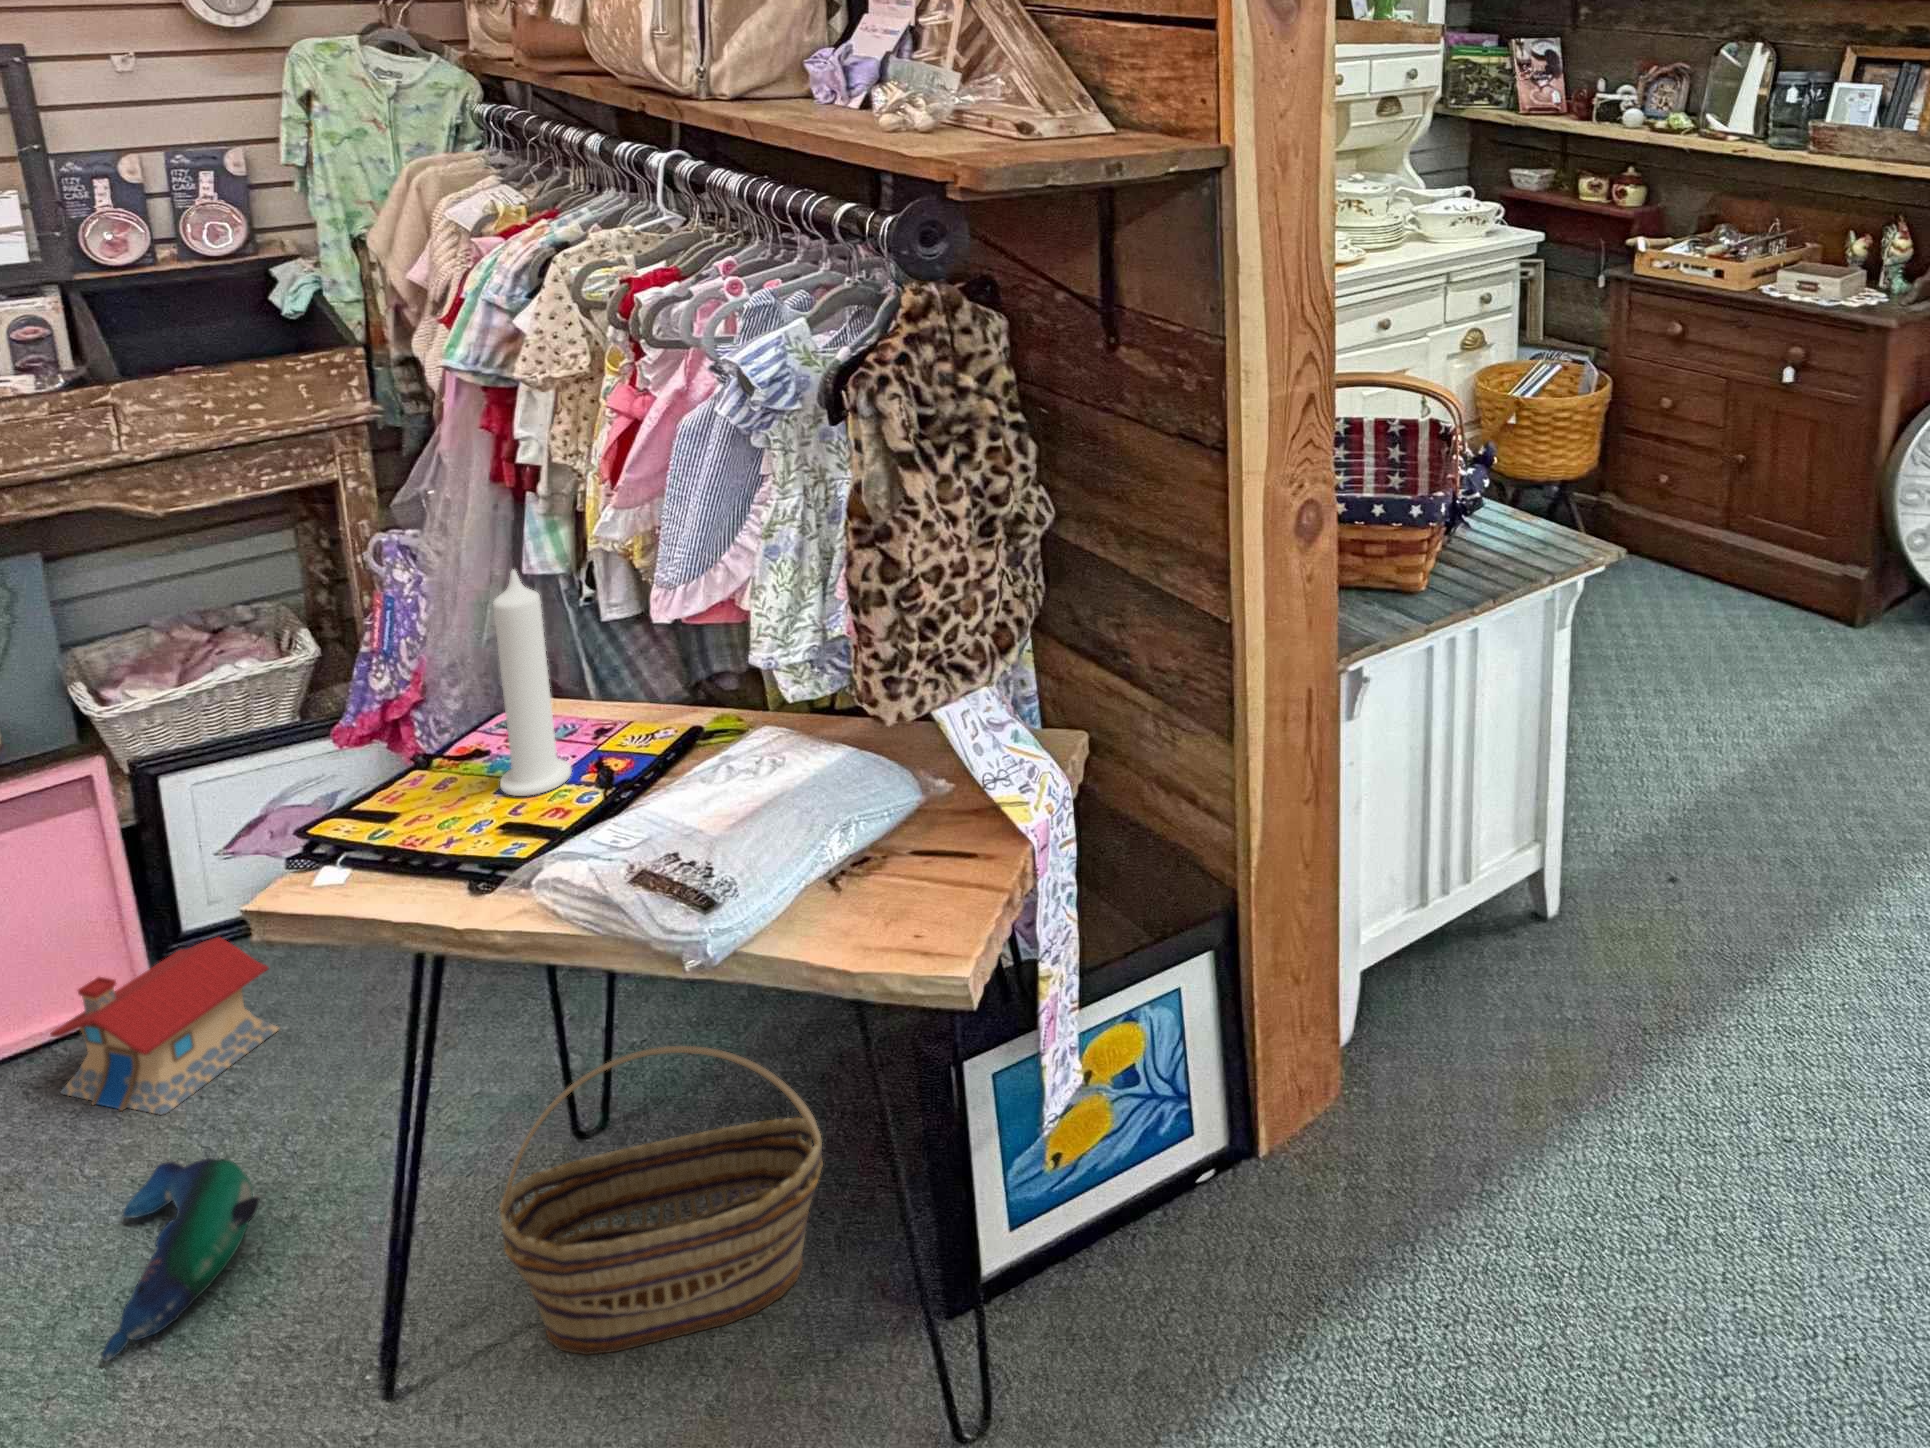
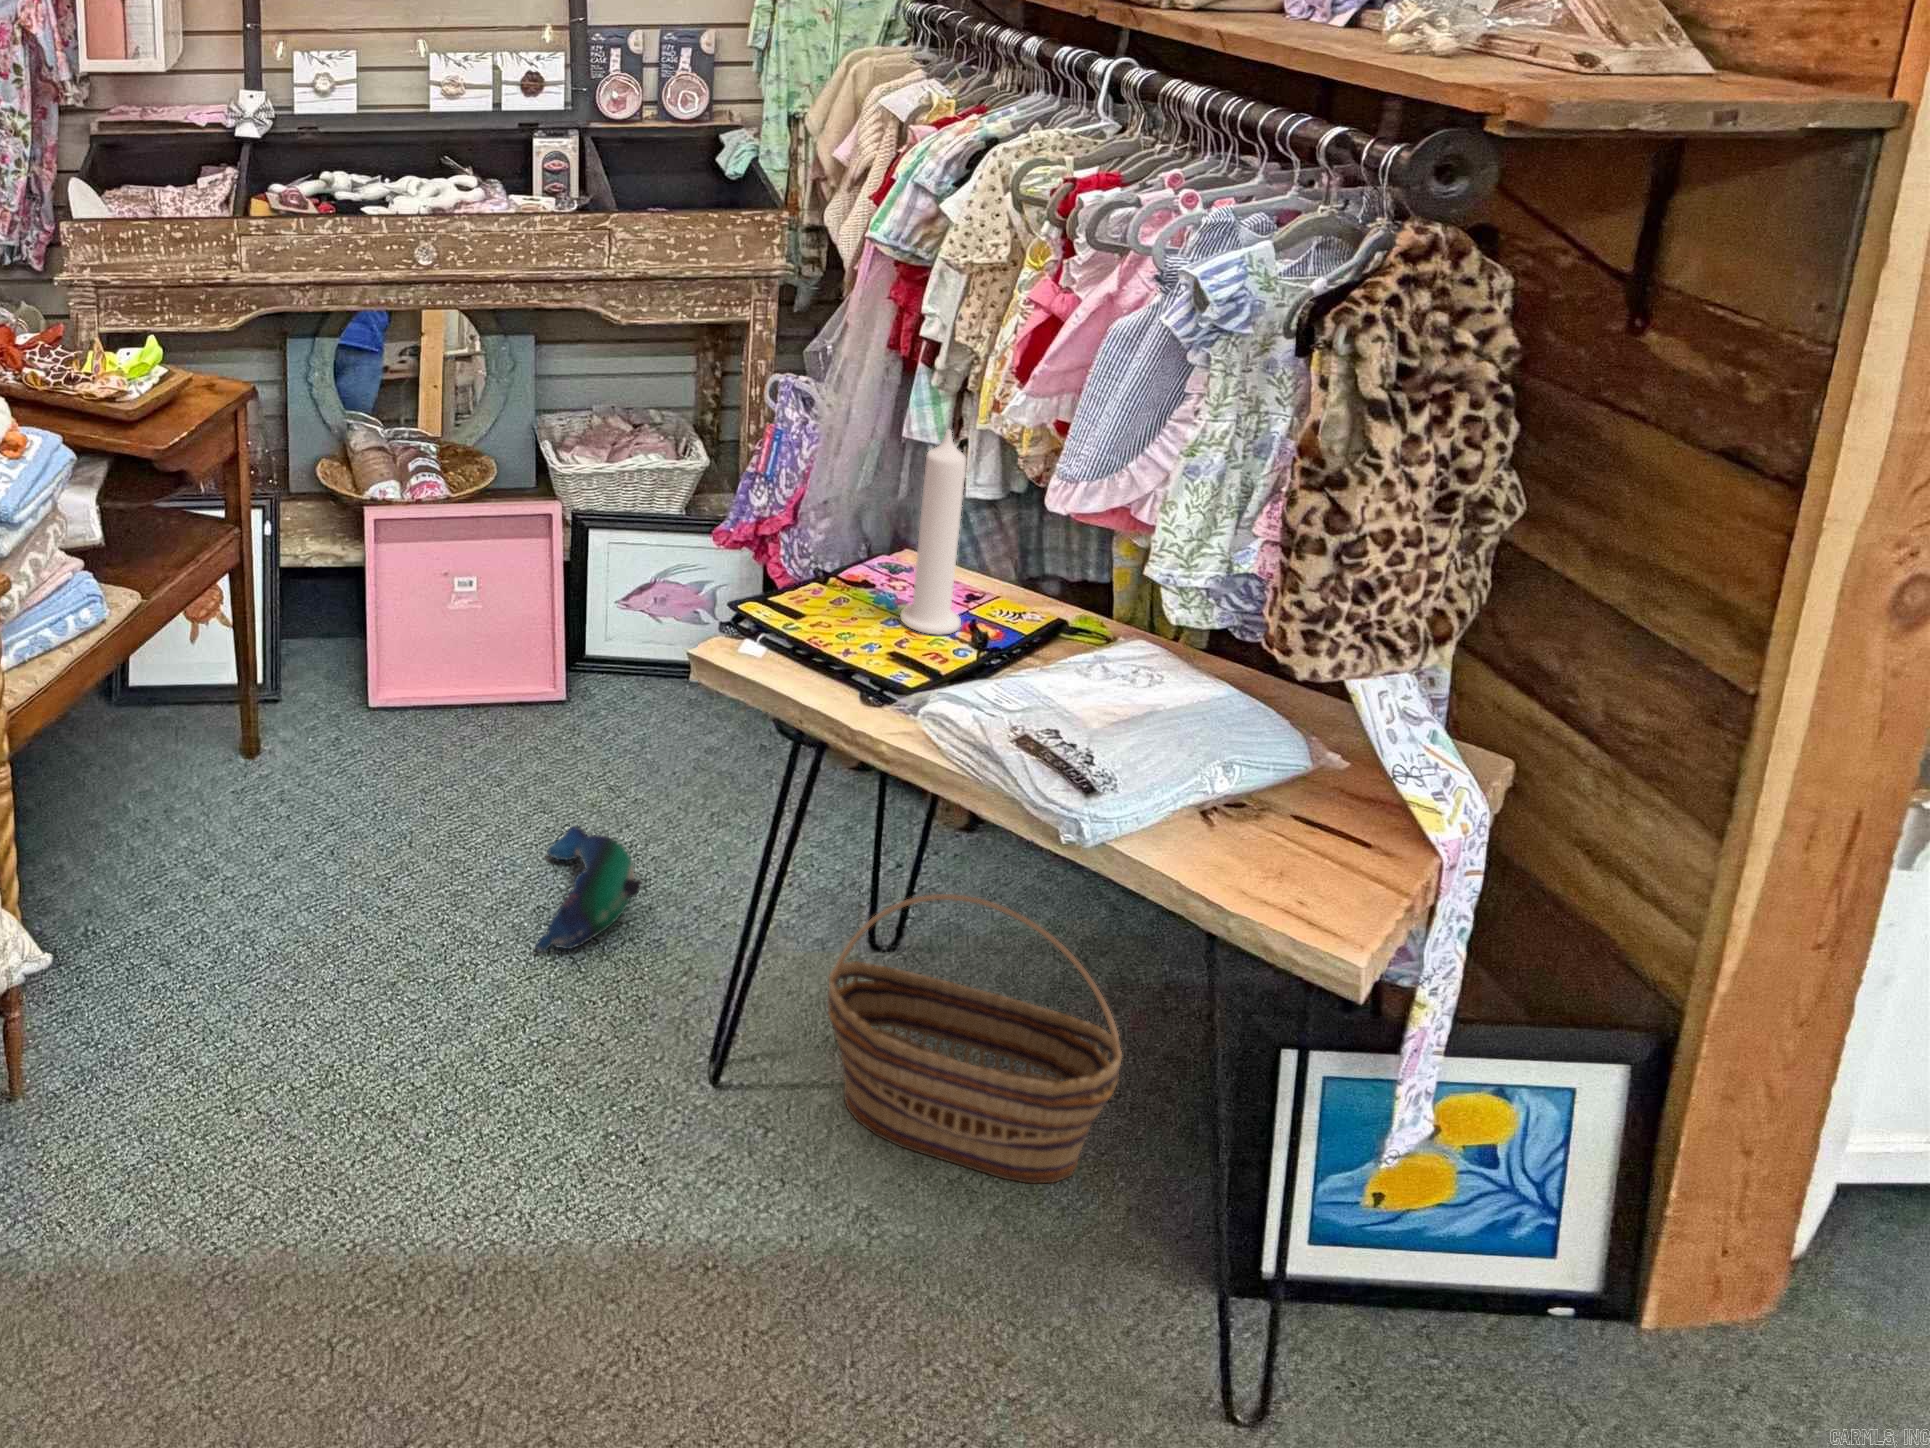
toy house: present [50,937,279,1115] -> none [507,670,649,791]

